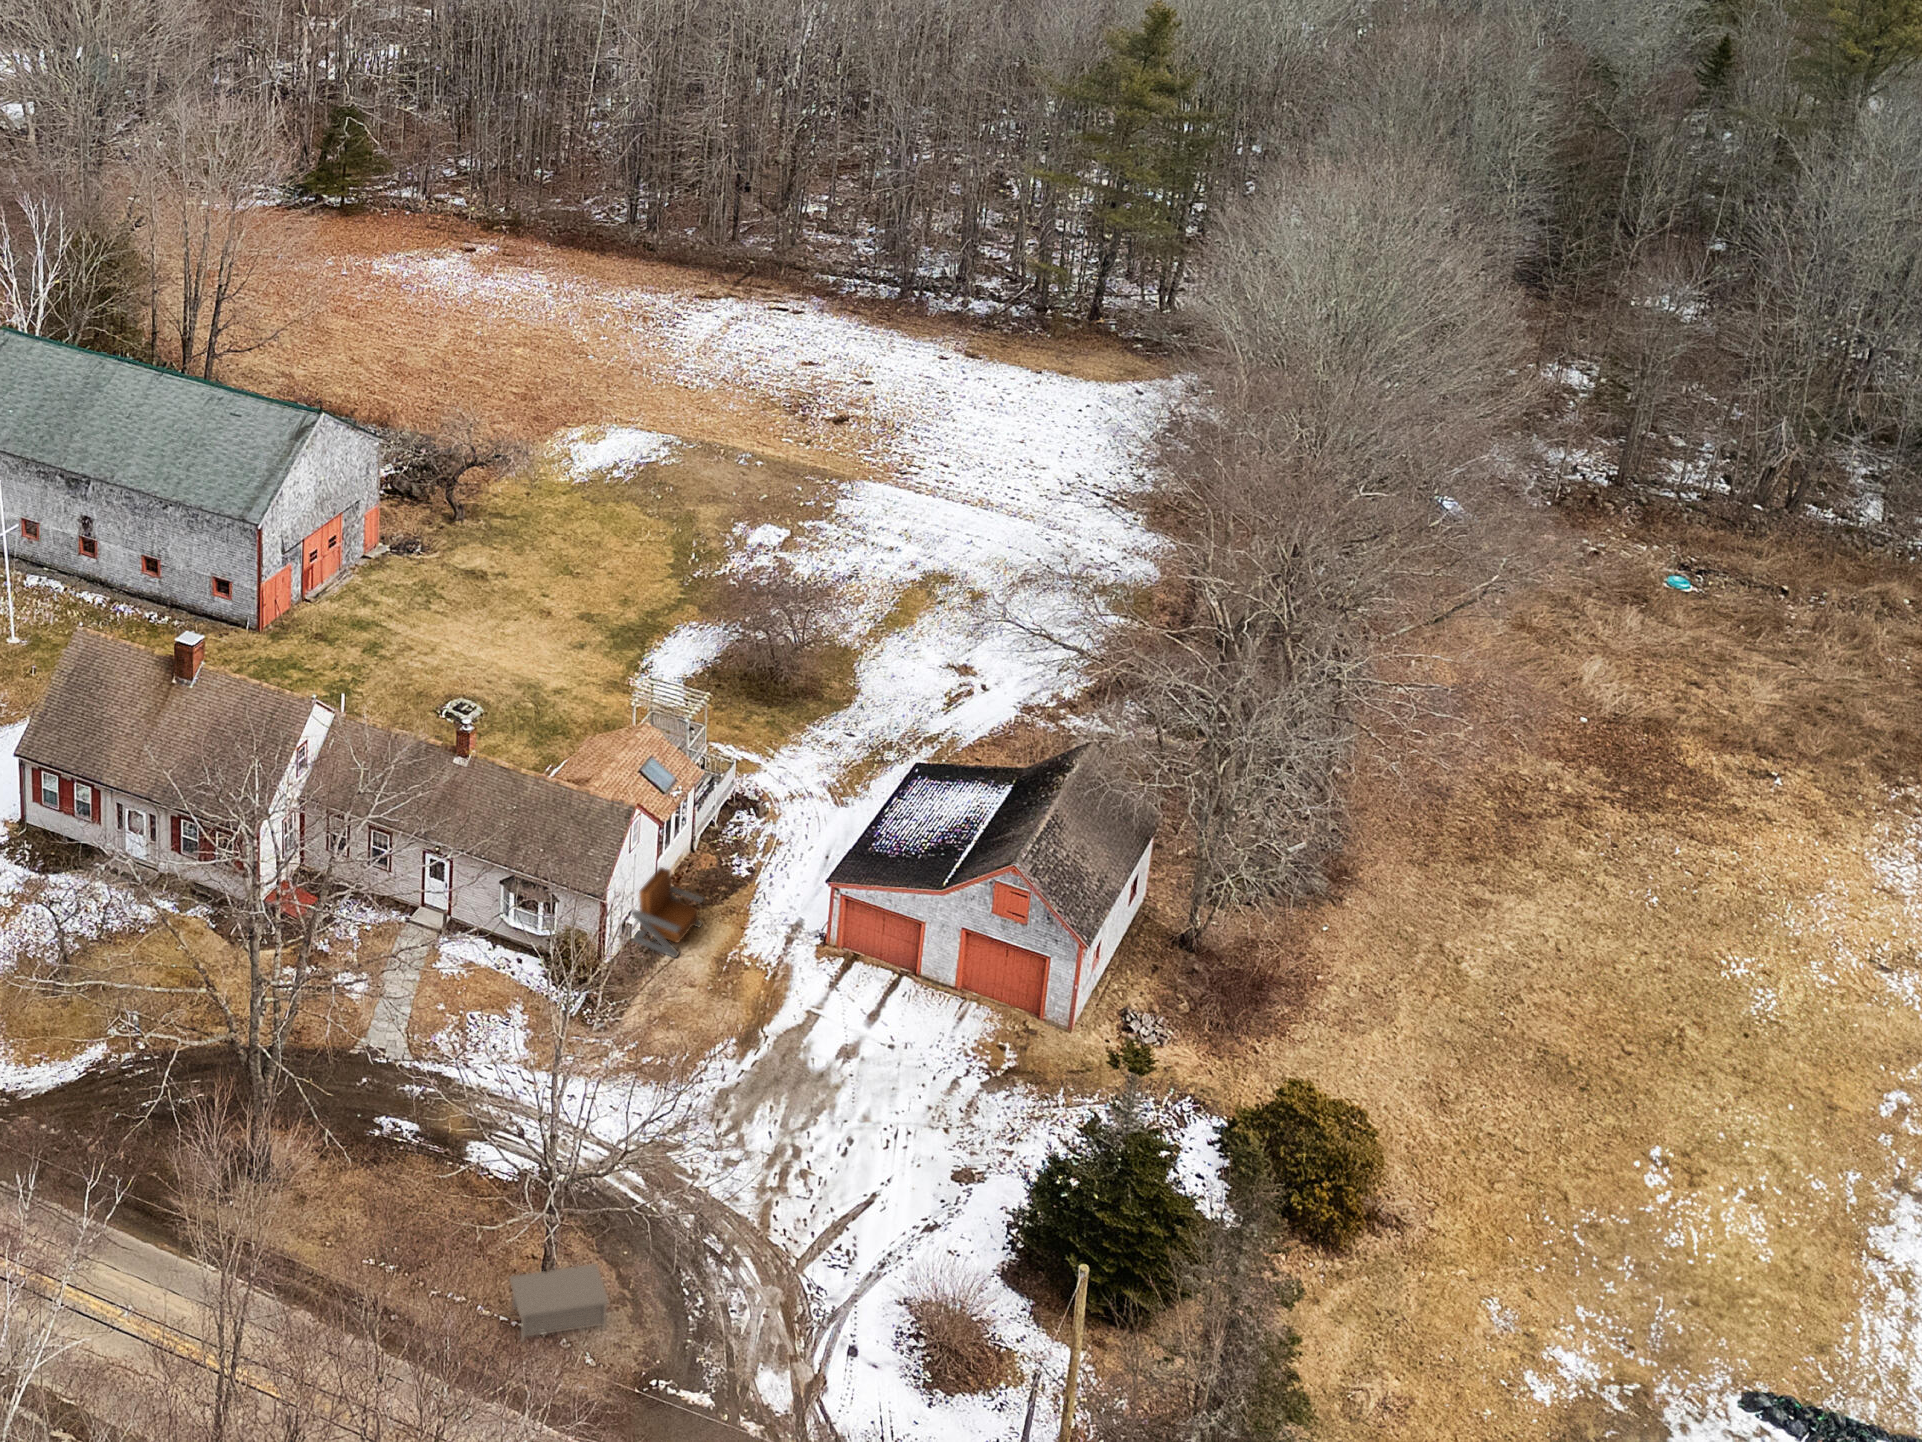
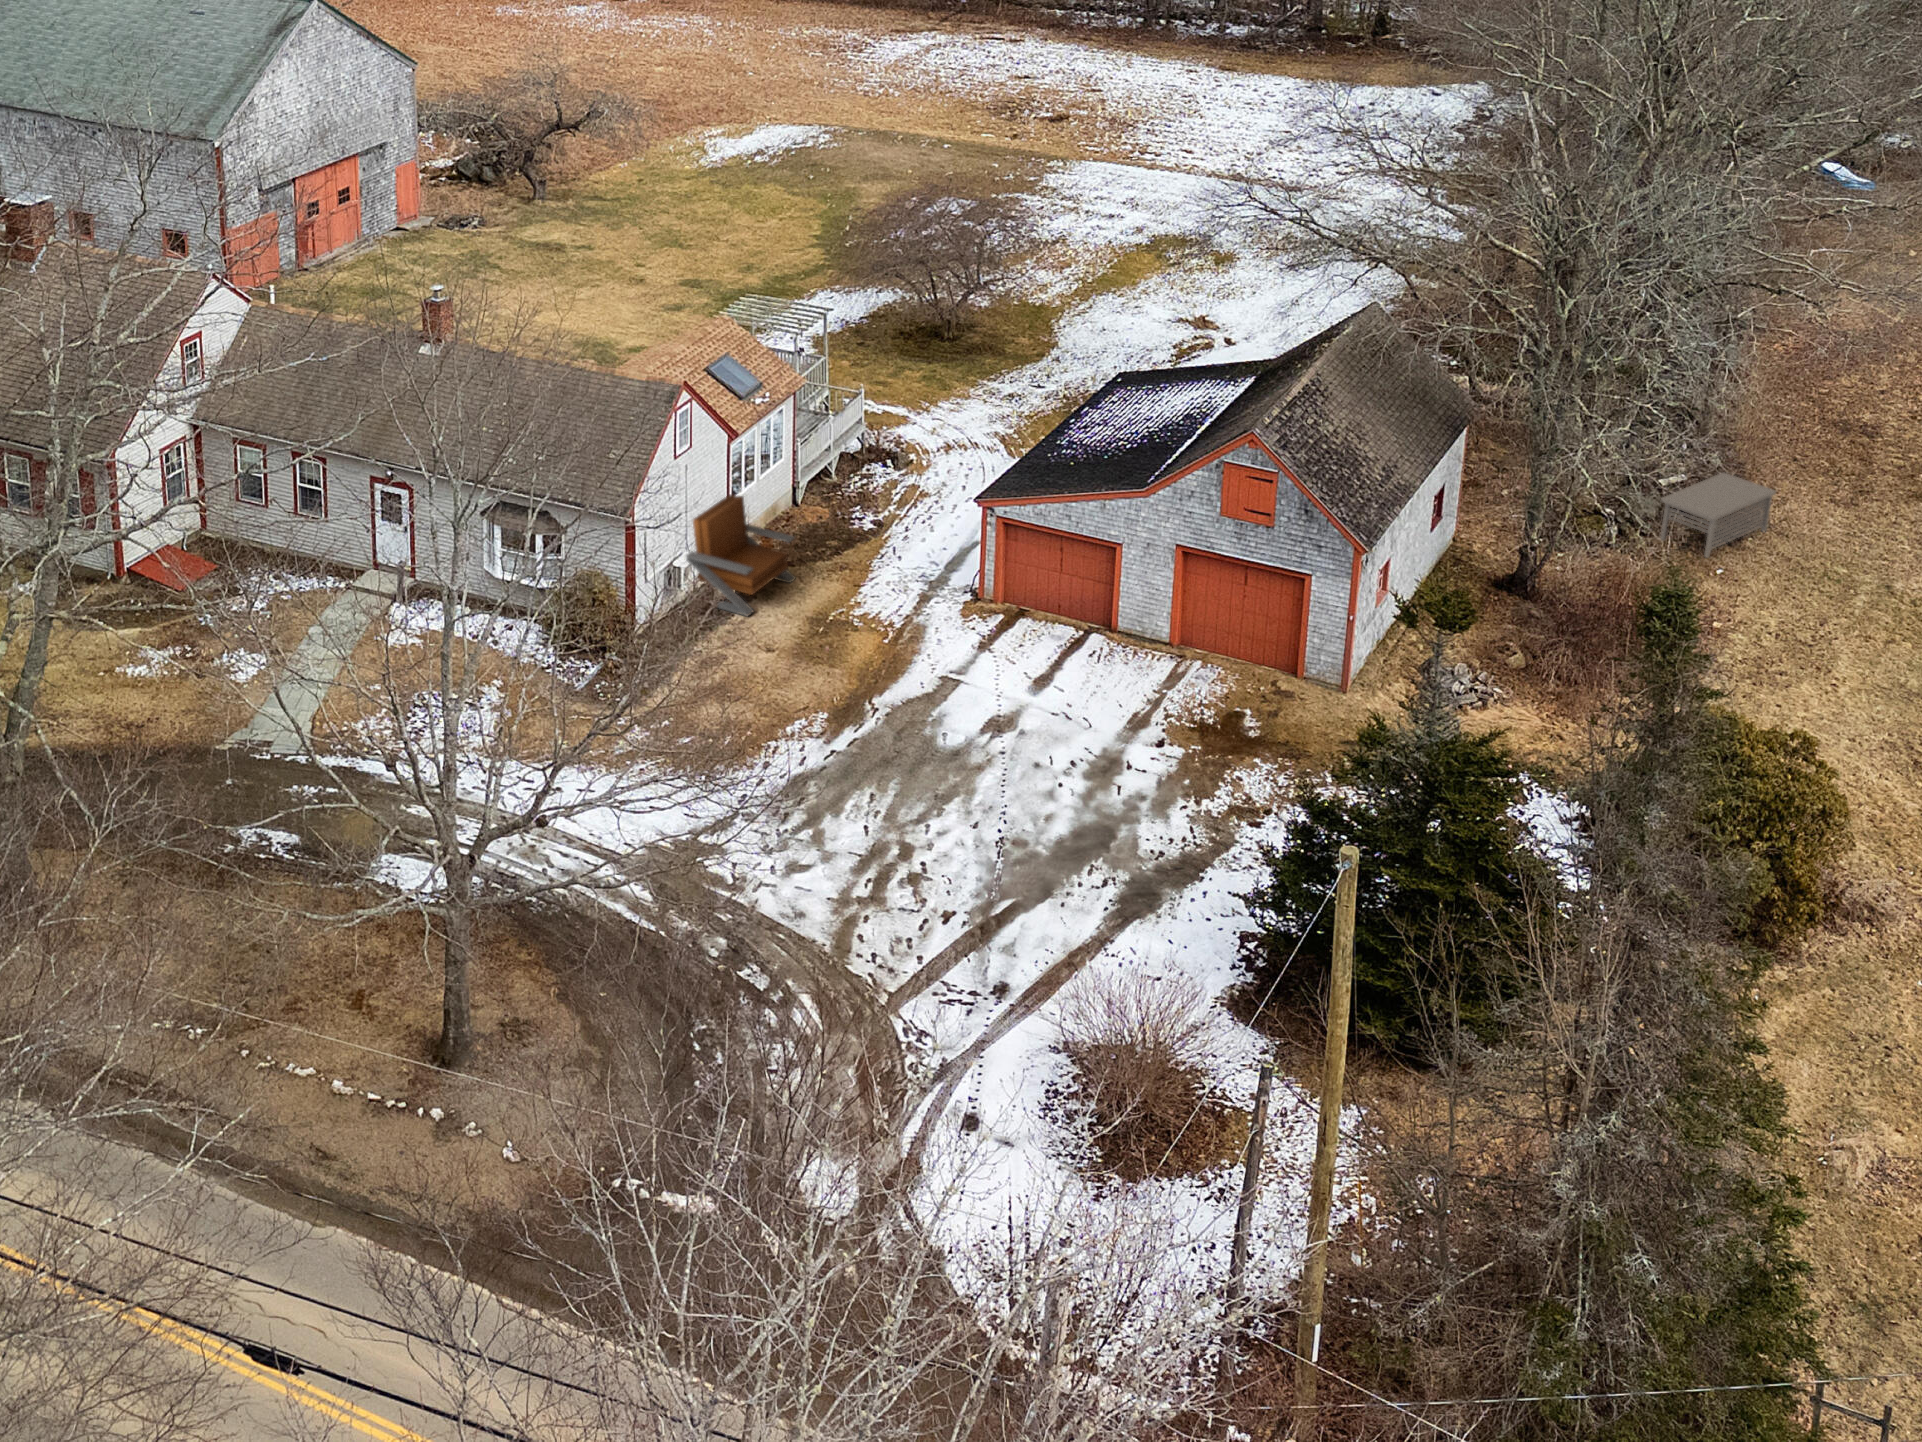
storage bench: present [509,1264,609,1341] -> present [1660,473,1776,558]

